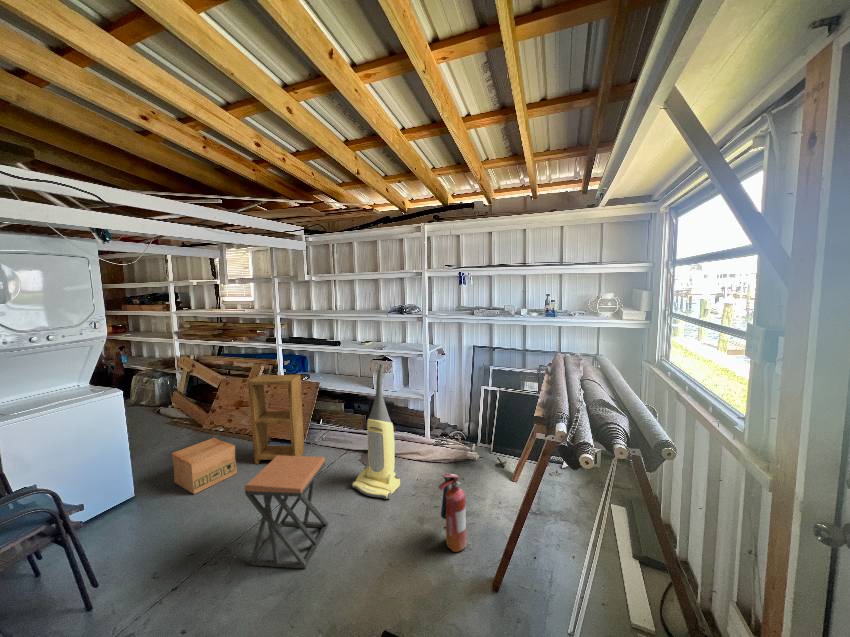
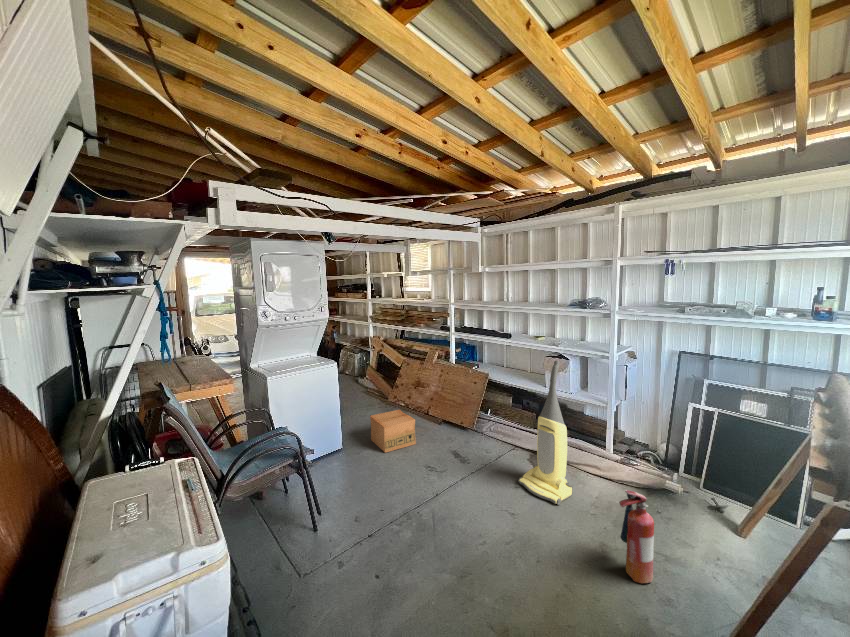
shelving unit: present [248,375,305,464] -> none [427,360,473,447]
stool: present [245,456,328,568] -> none [427,433,495,540]

